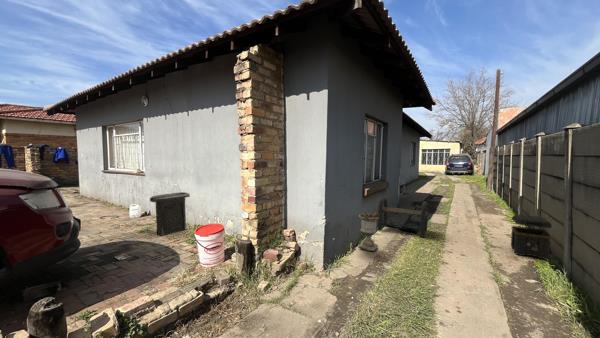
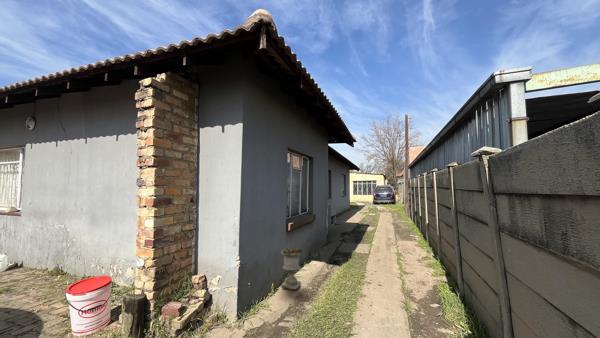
trash can: present [150,192,190,236] -> none [16,236,80,296]
bench: present [378,197,428,238] -> none [304,230,350,269]
toolbox: present [511,215,552,259] -> none [419,242,449,282]

